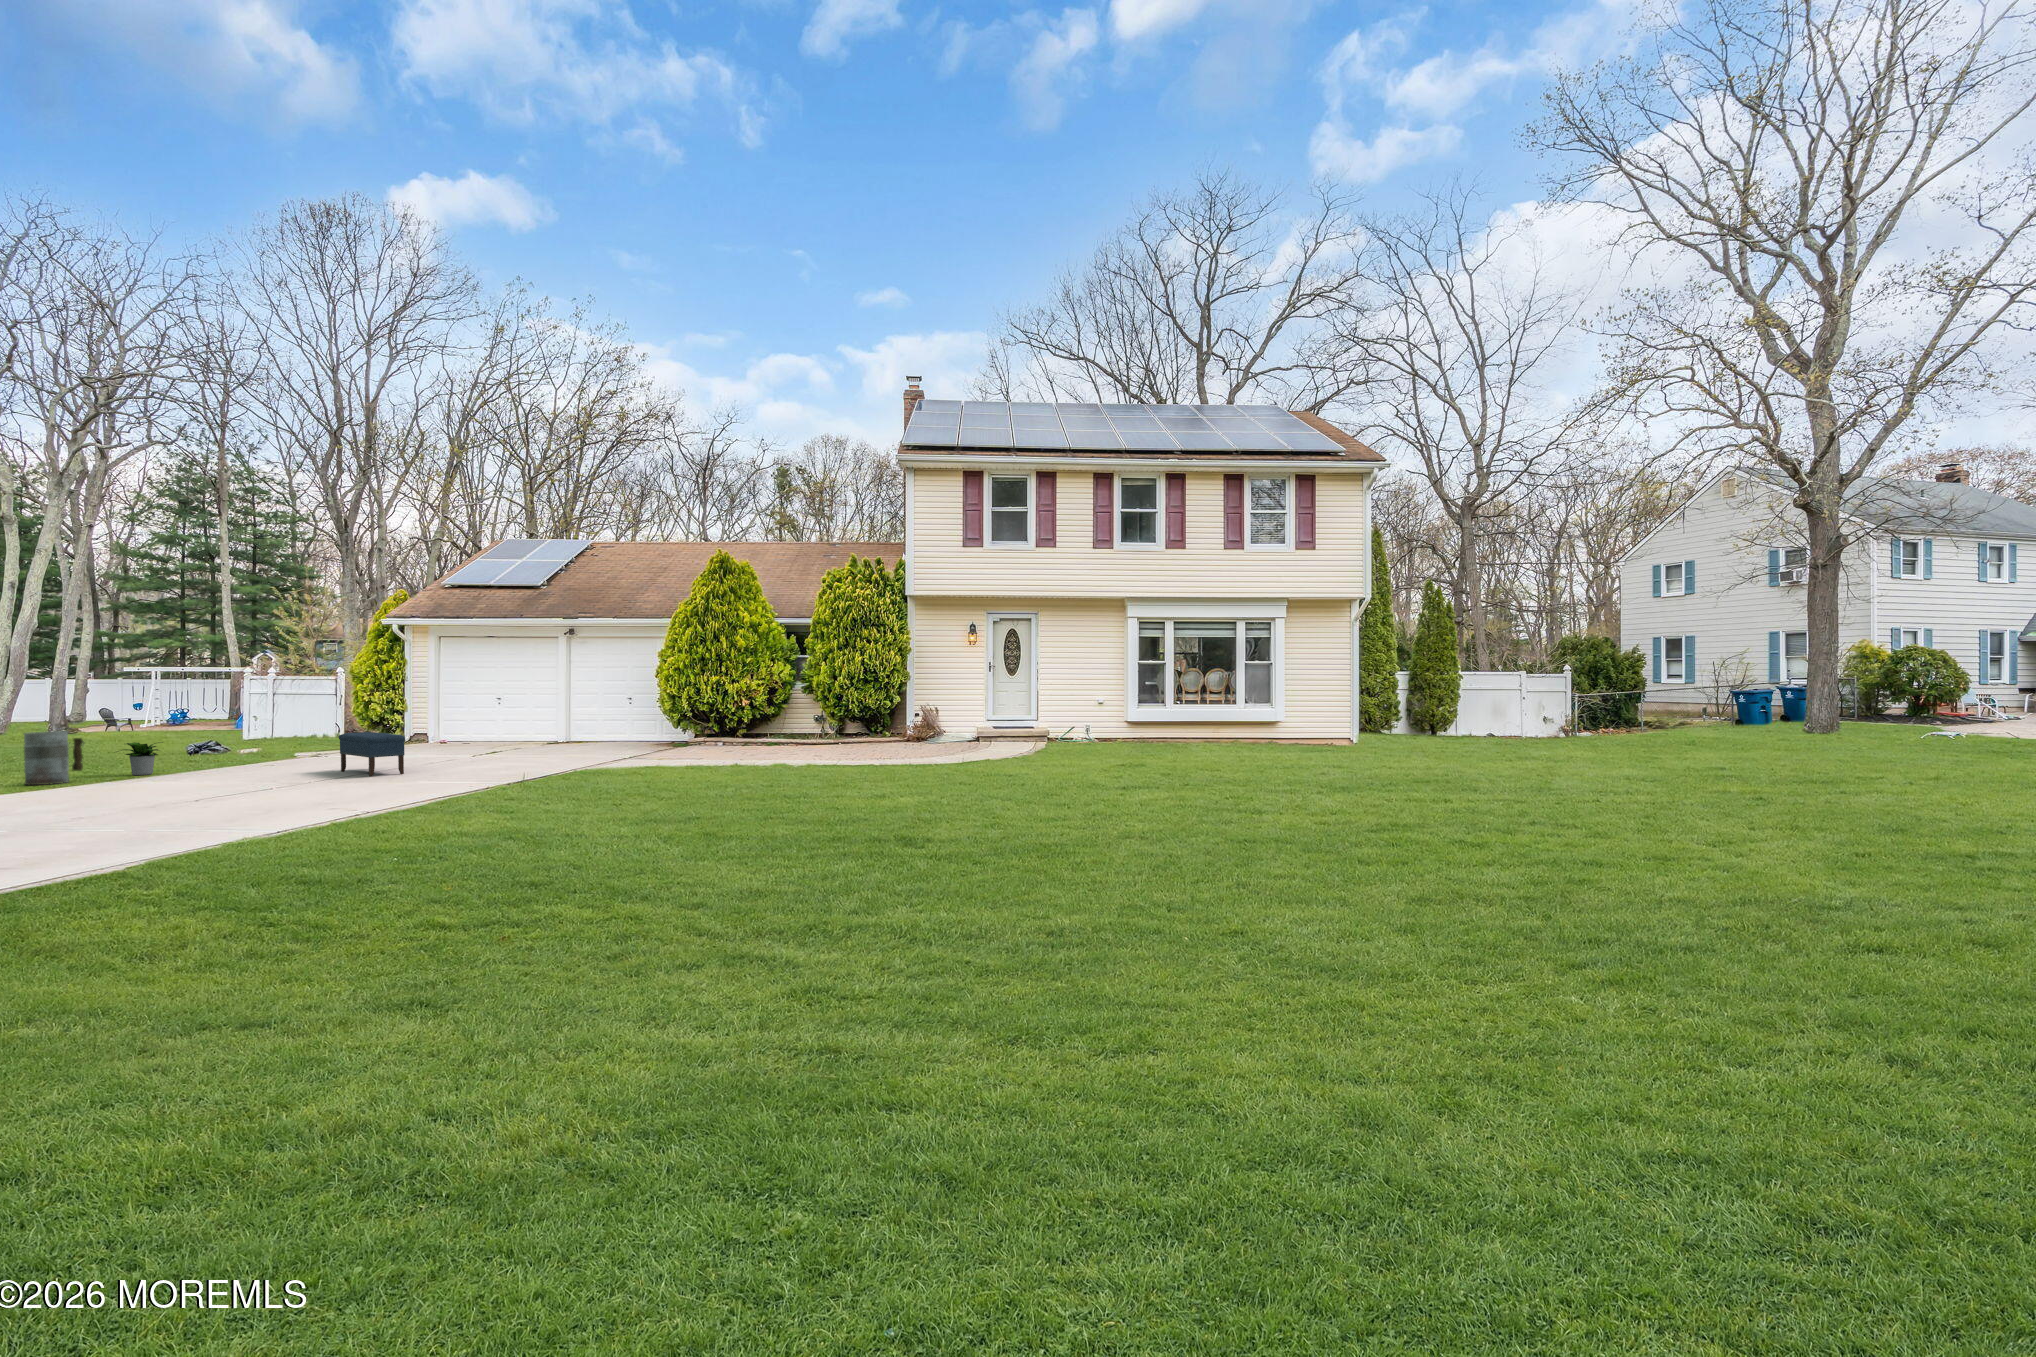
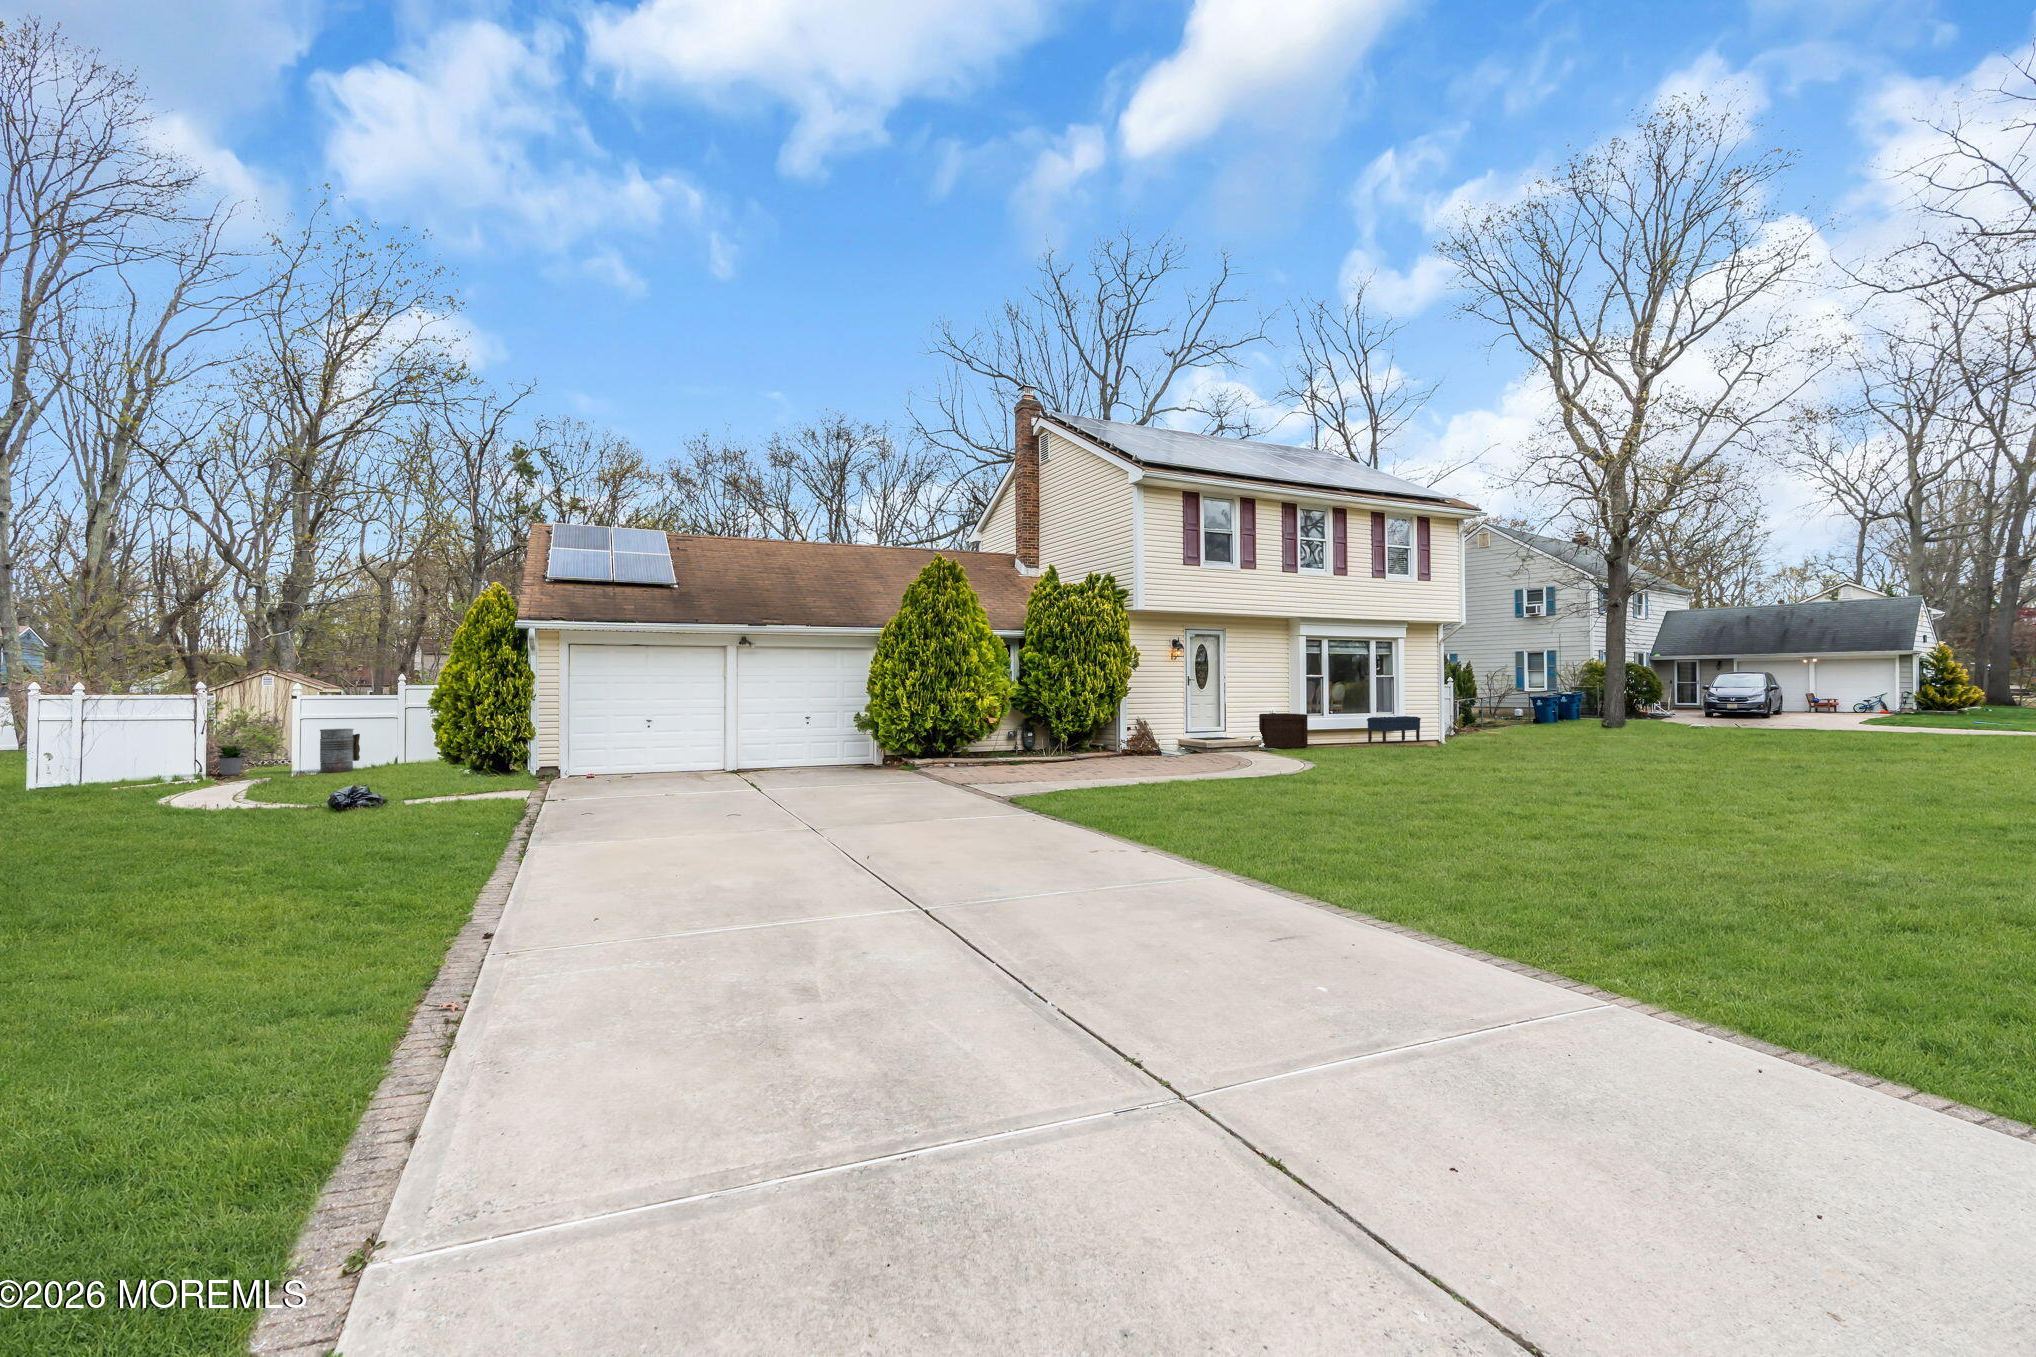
wooden crate: none [1292,698,1347,738] -> present [1259,713,1308,748]
trash can: present [24,731,84,785] -> present [320,729,360,772]
bench: present [339,732,405,776] -> present [1367,716,1421,743]

